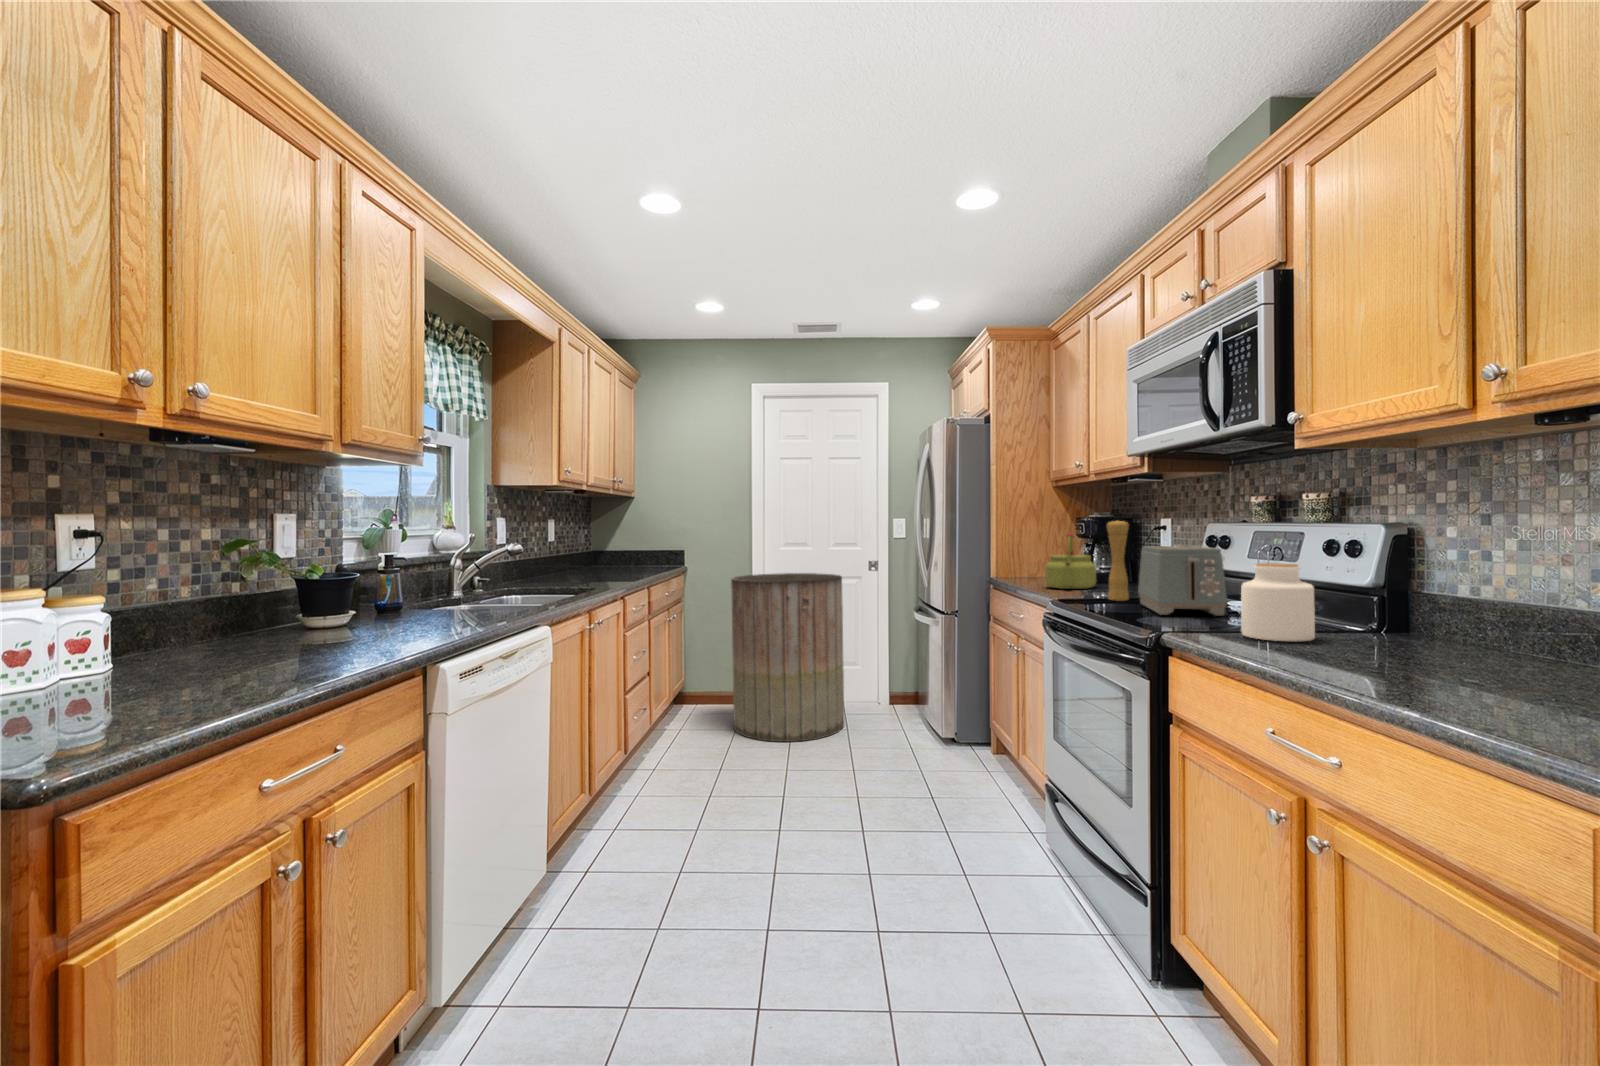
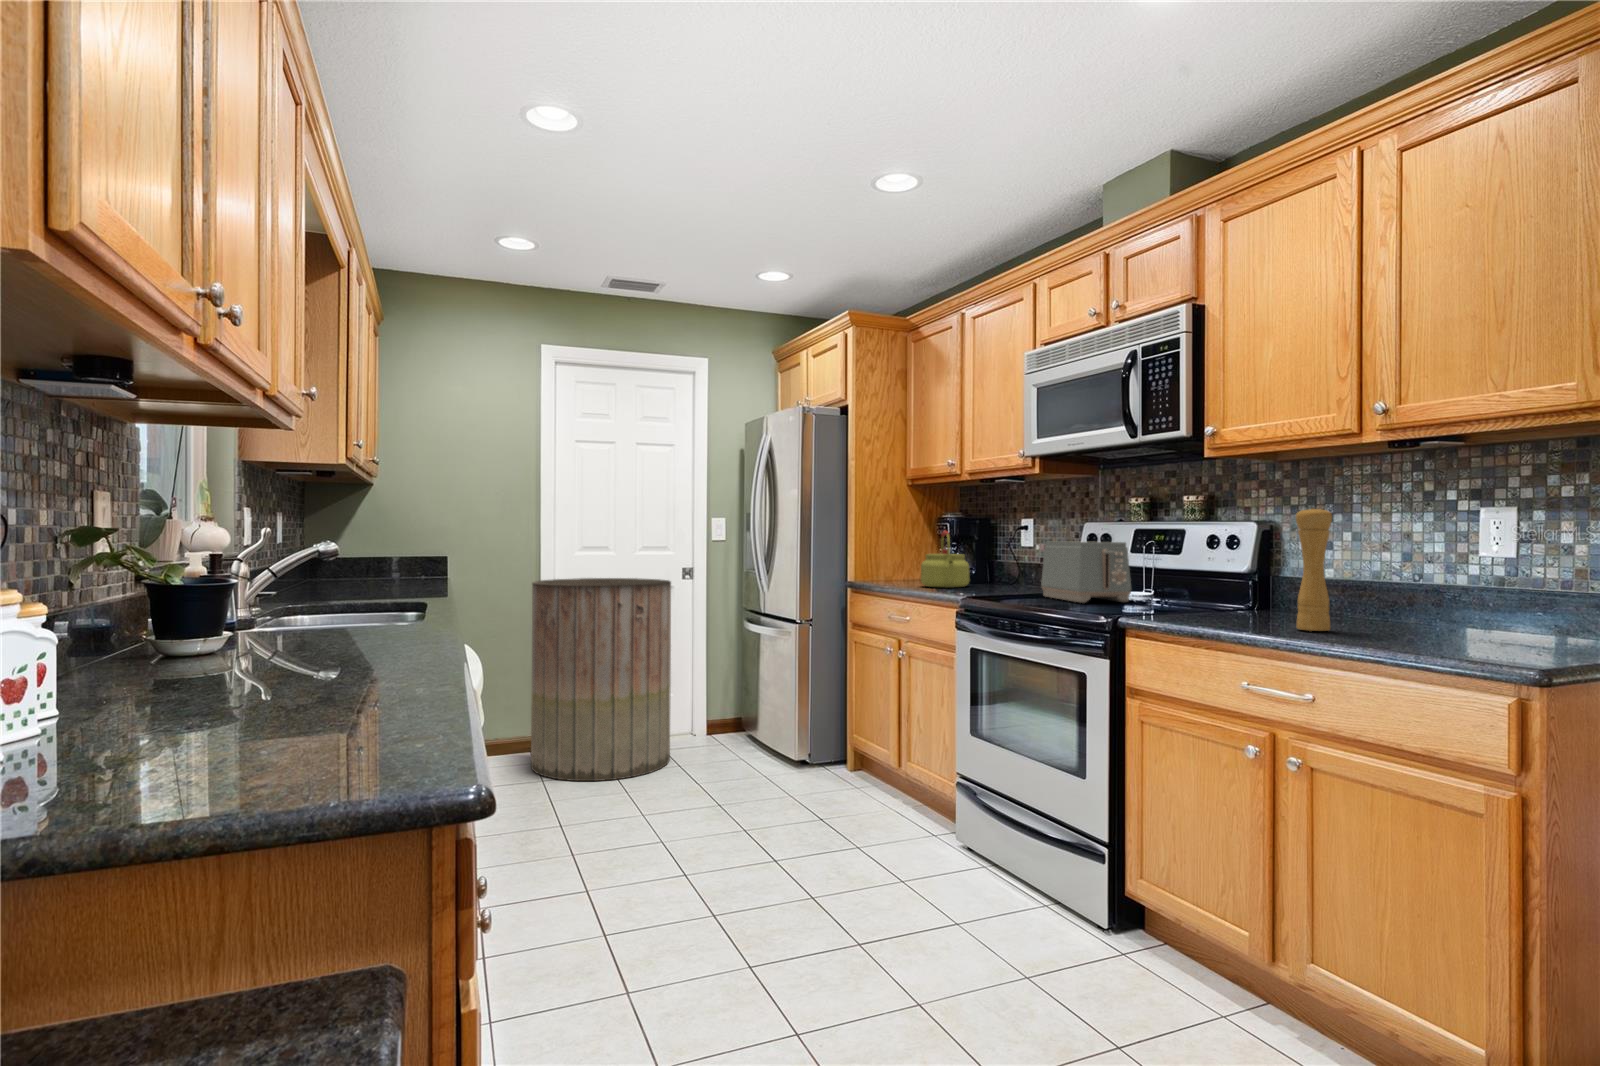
pepper mill: present [1107,520,1129,601] -> present [1296,507,1332,631]
jar: present [1241,563,1315,642] -> none [1172,552,1228,615]

